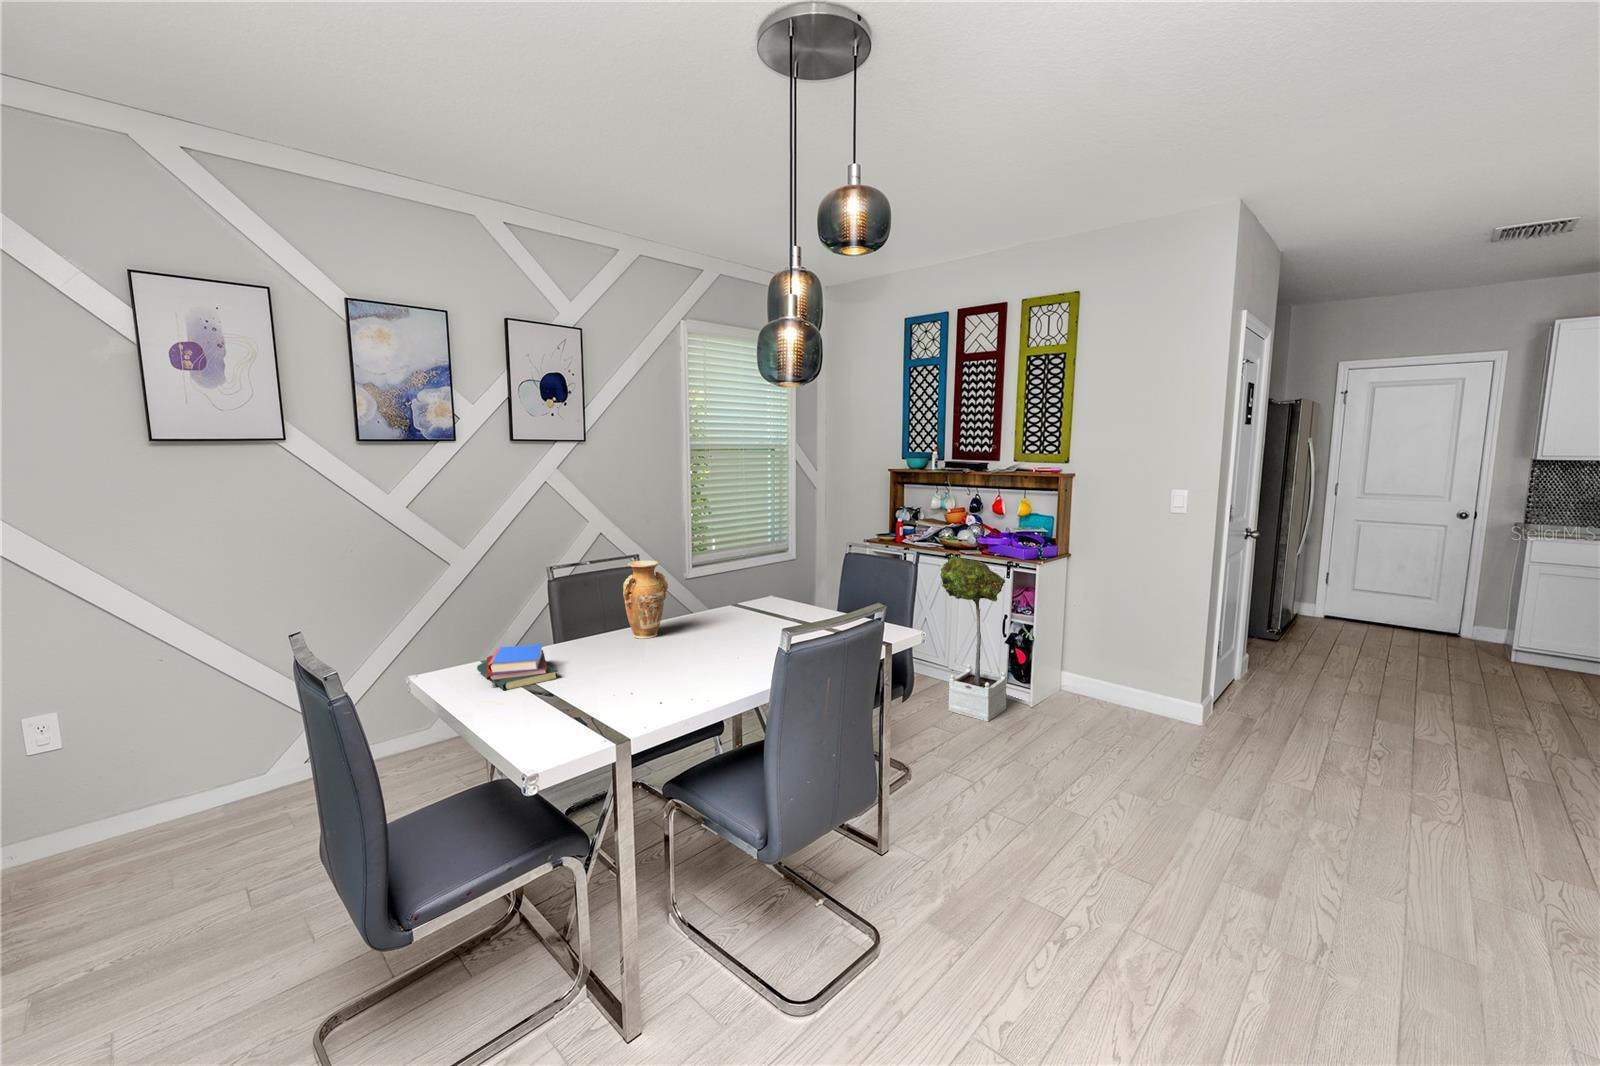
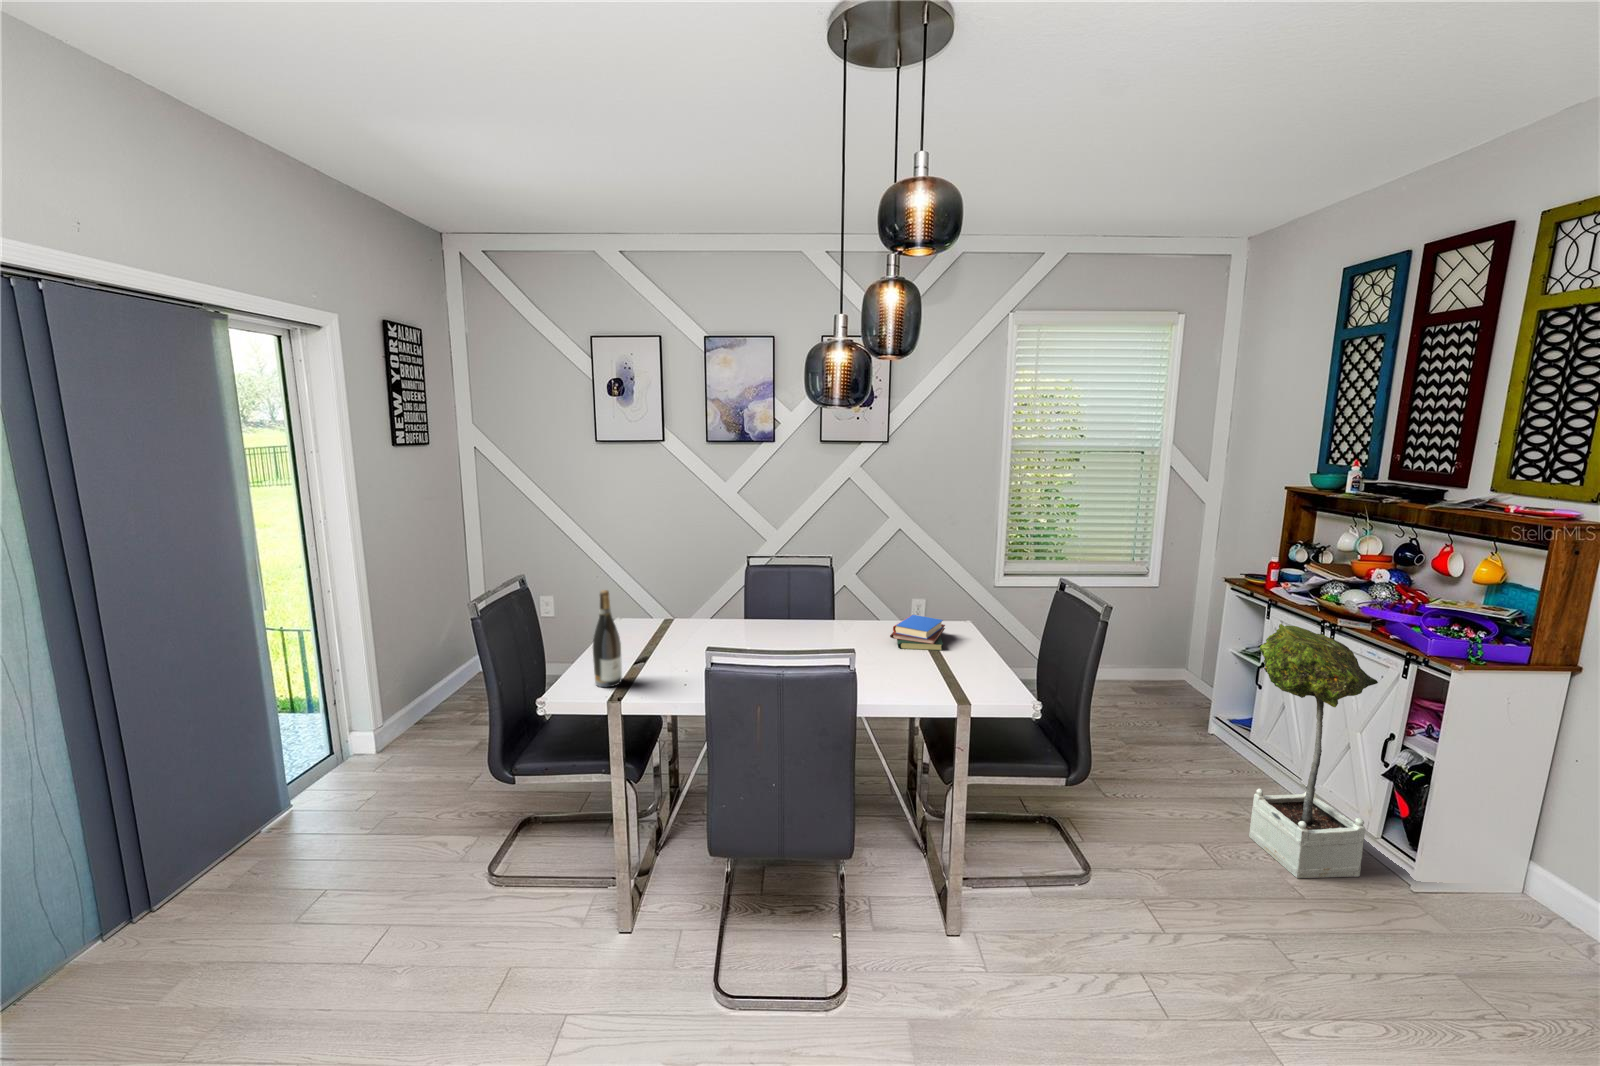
vase: present [623,560,668,638] -> none [778,560,827,632]
wine bottle: none [563,606,599,728] -> present [593,590,622,687]
book: present [477,644,558,690] -> present [890,615,945,651]

